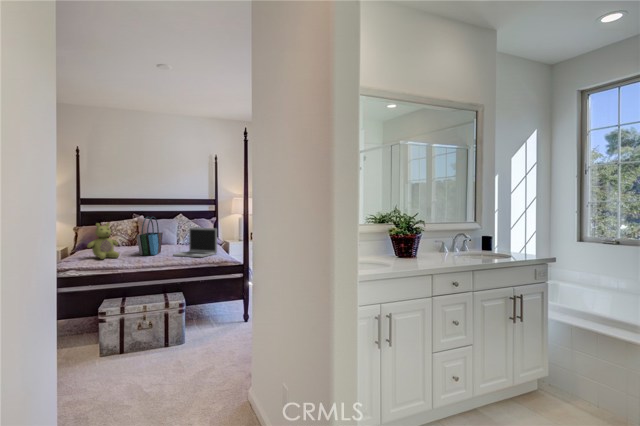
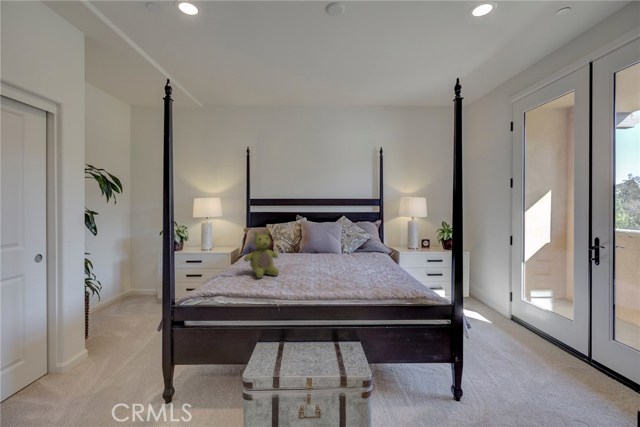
tote bag: present [137,217,163,255] -> none [299,223,329,274]
laptop: present [173,228,217,257] -> none [343,238,402,286]

